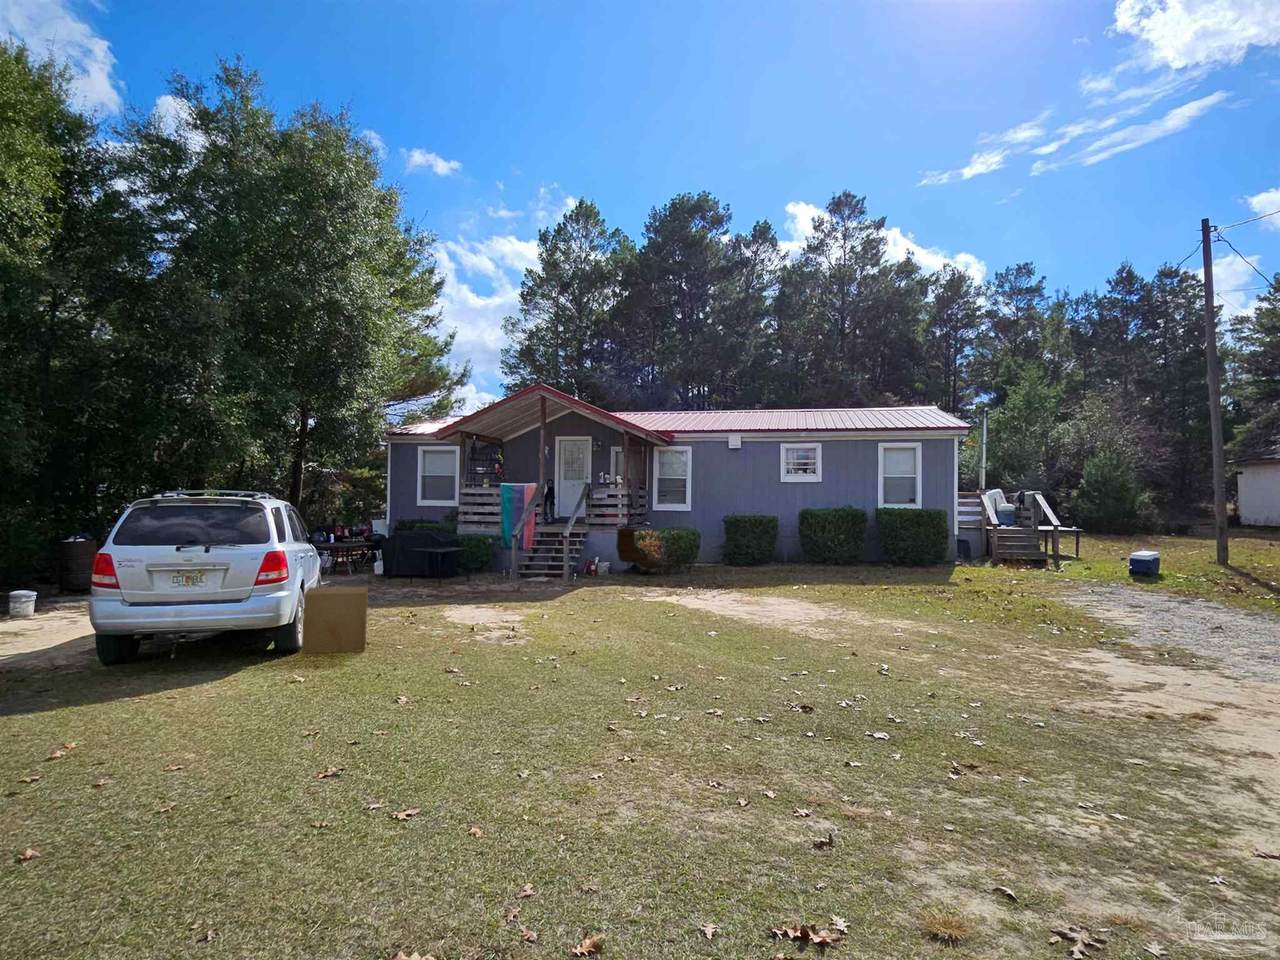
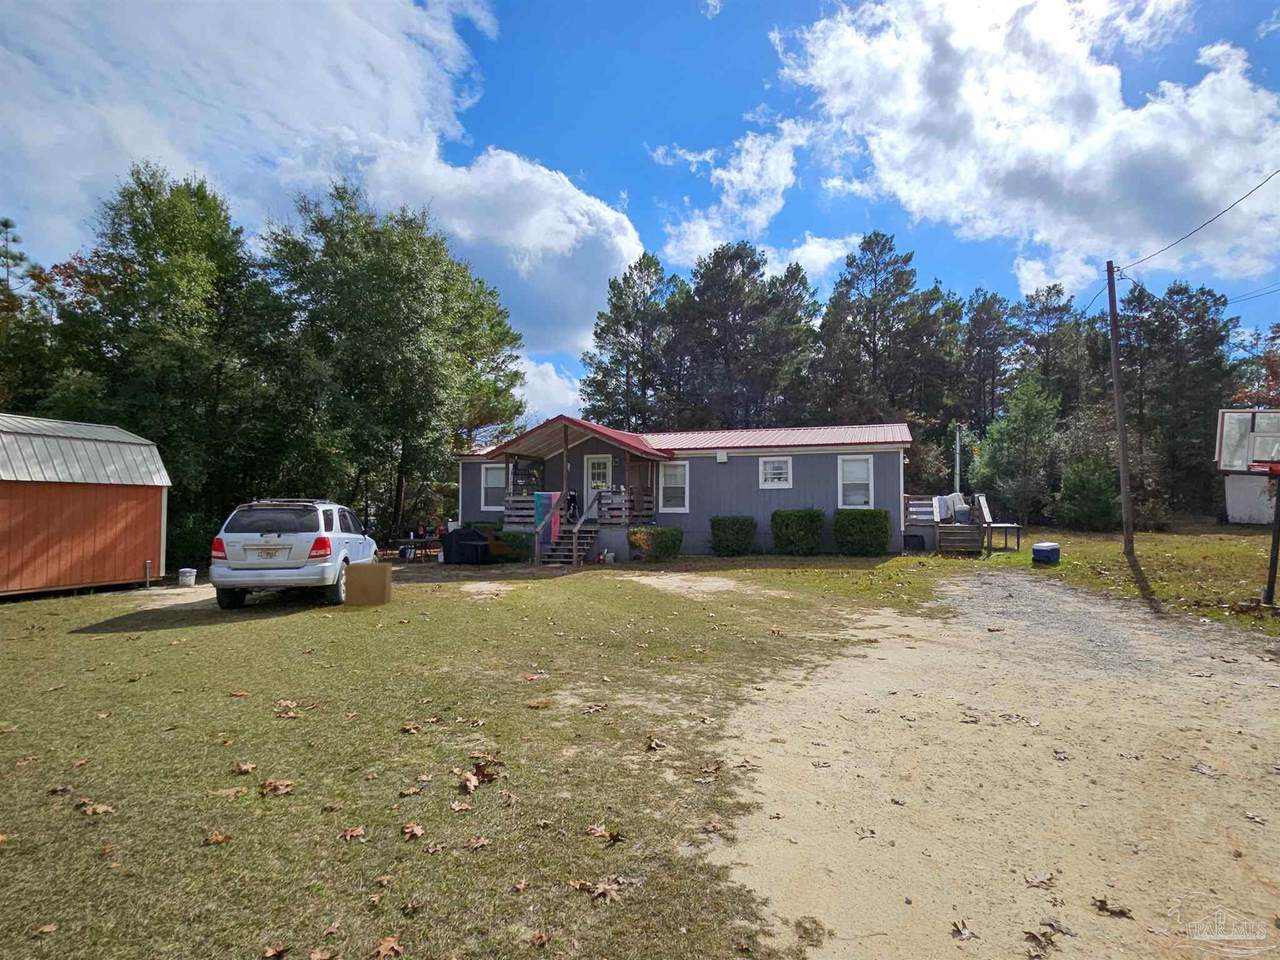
lounge chair: present [616,528,660,575] -> present [487,527,526,562]

